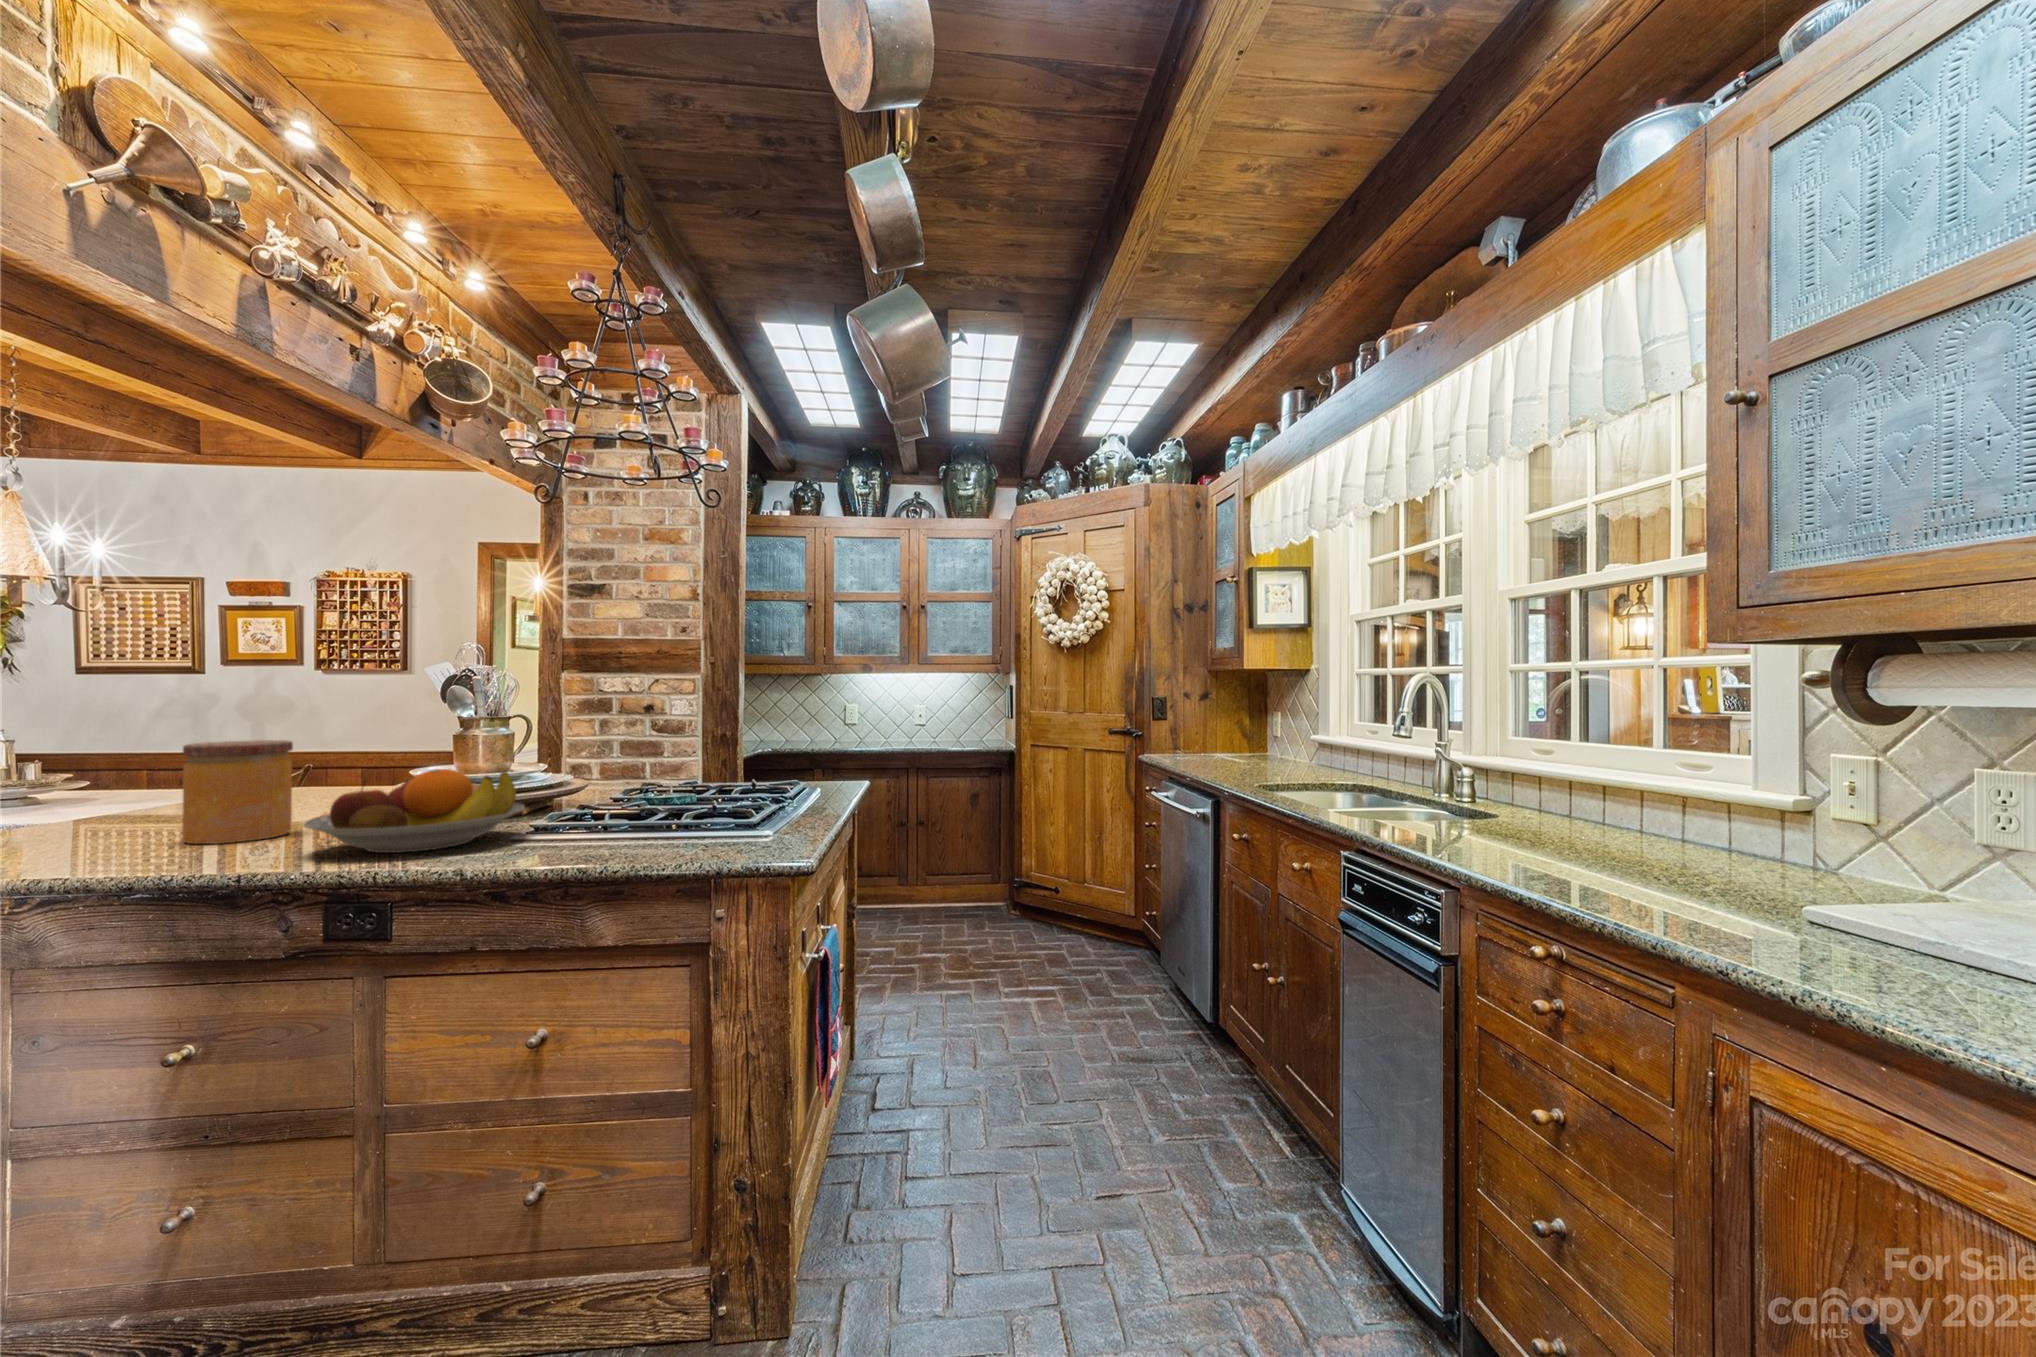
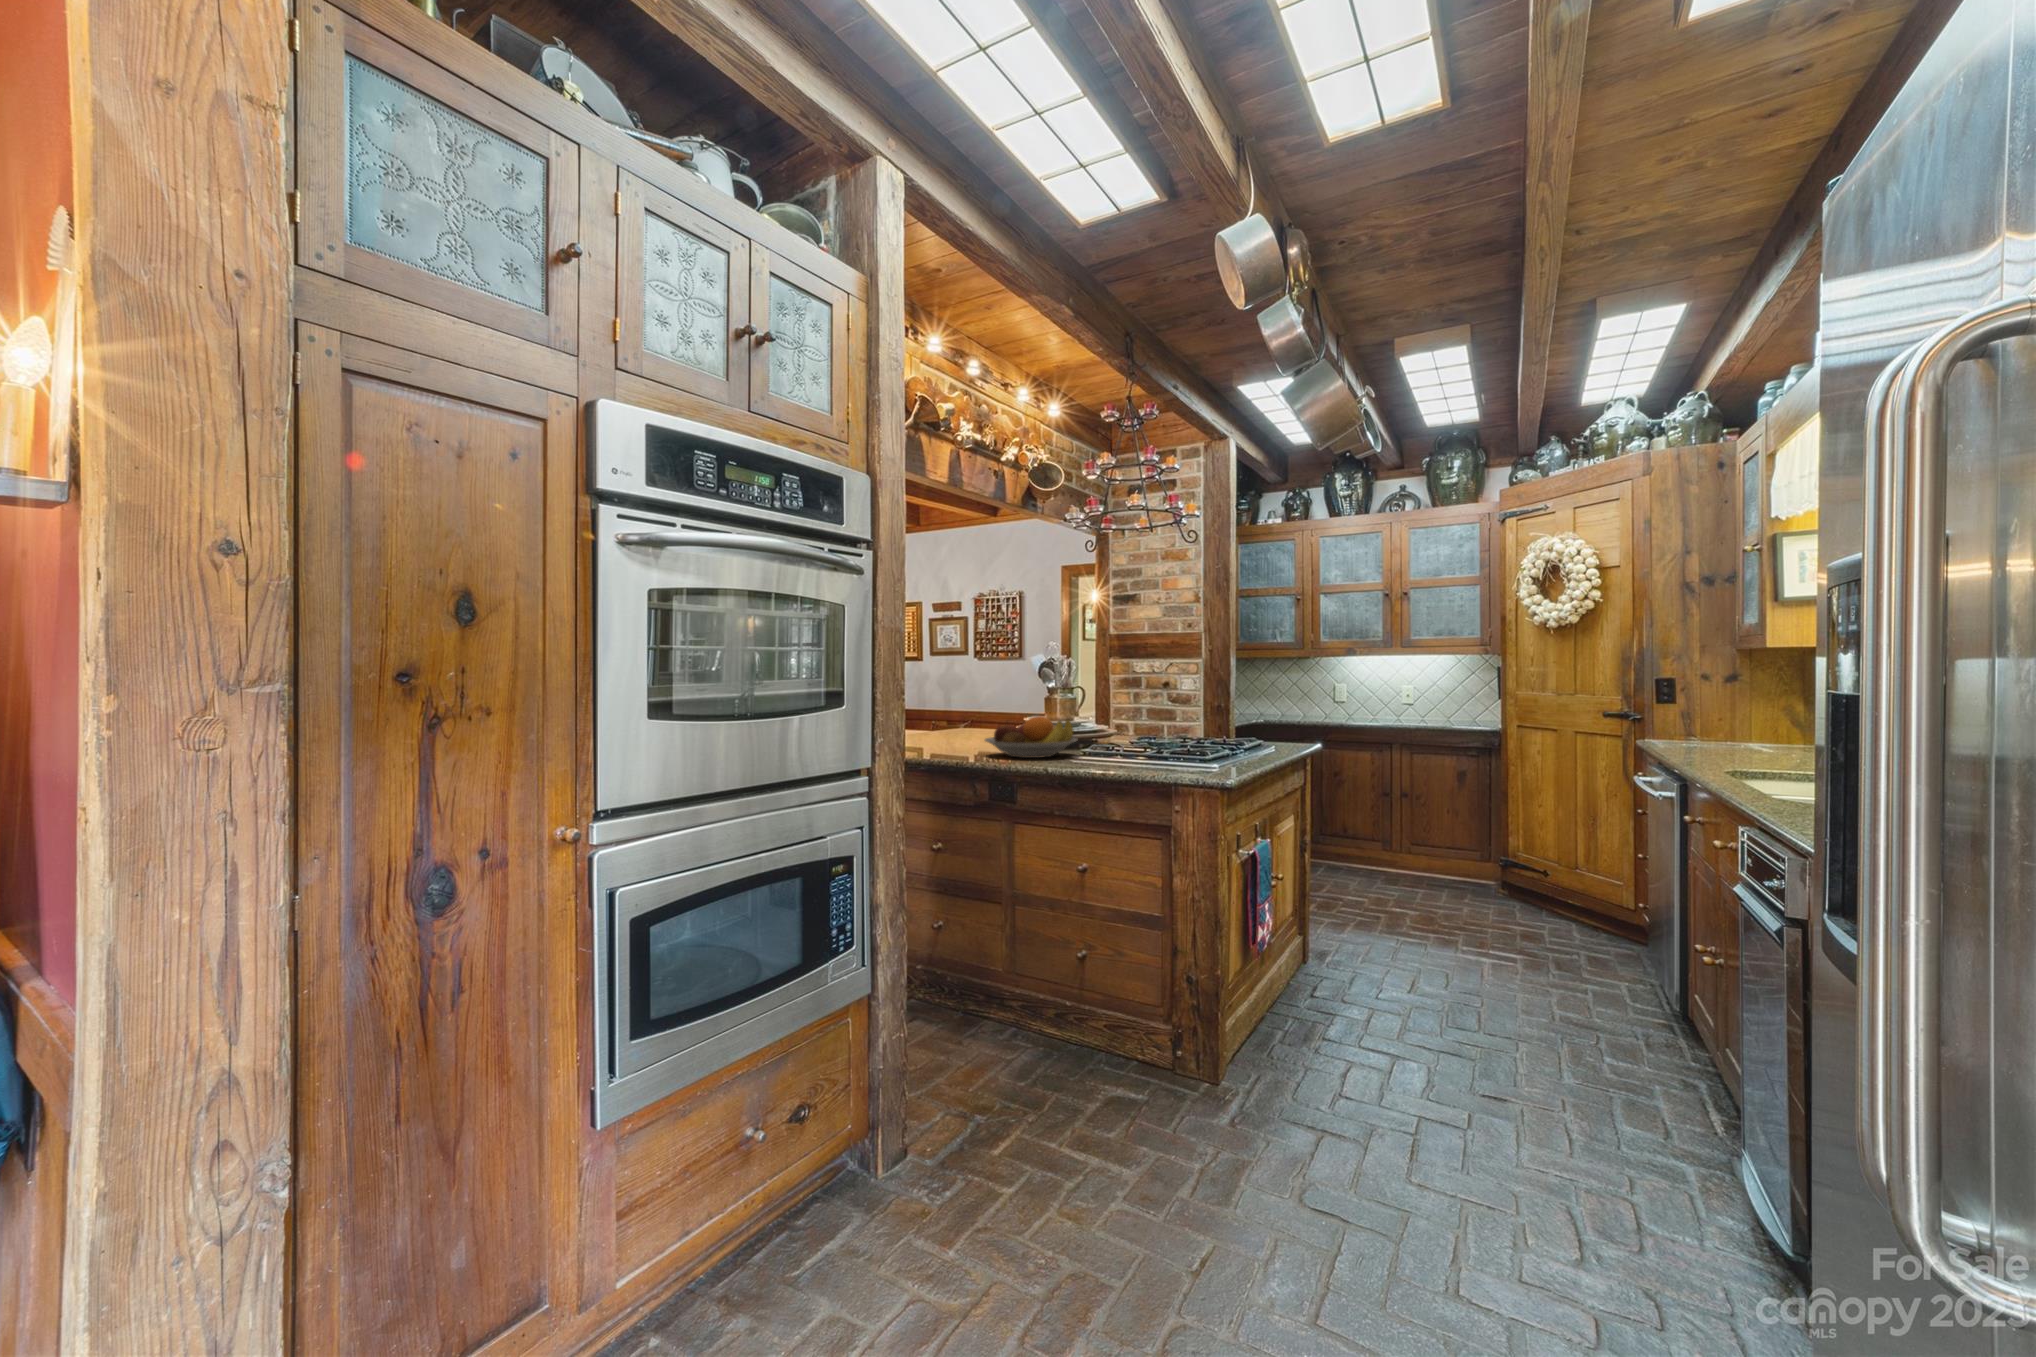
jar: present [182,740,293,844] -> none [937,699,977,749]

